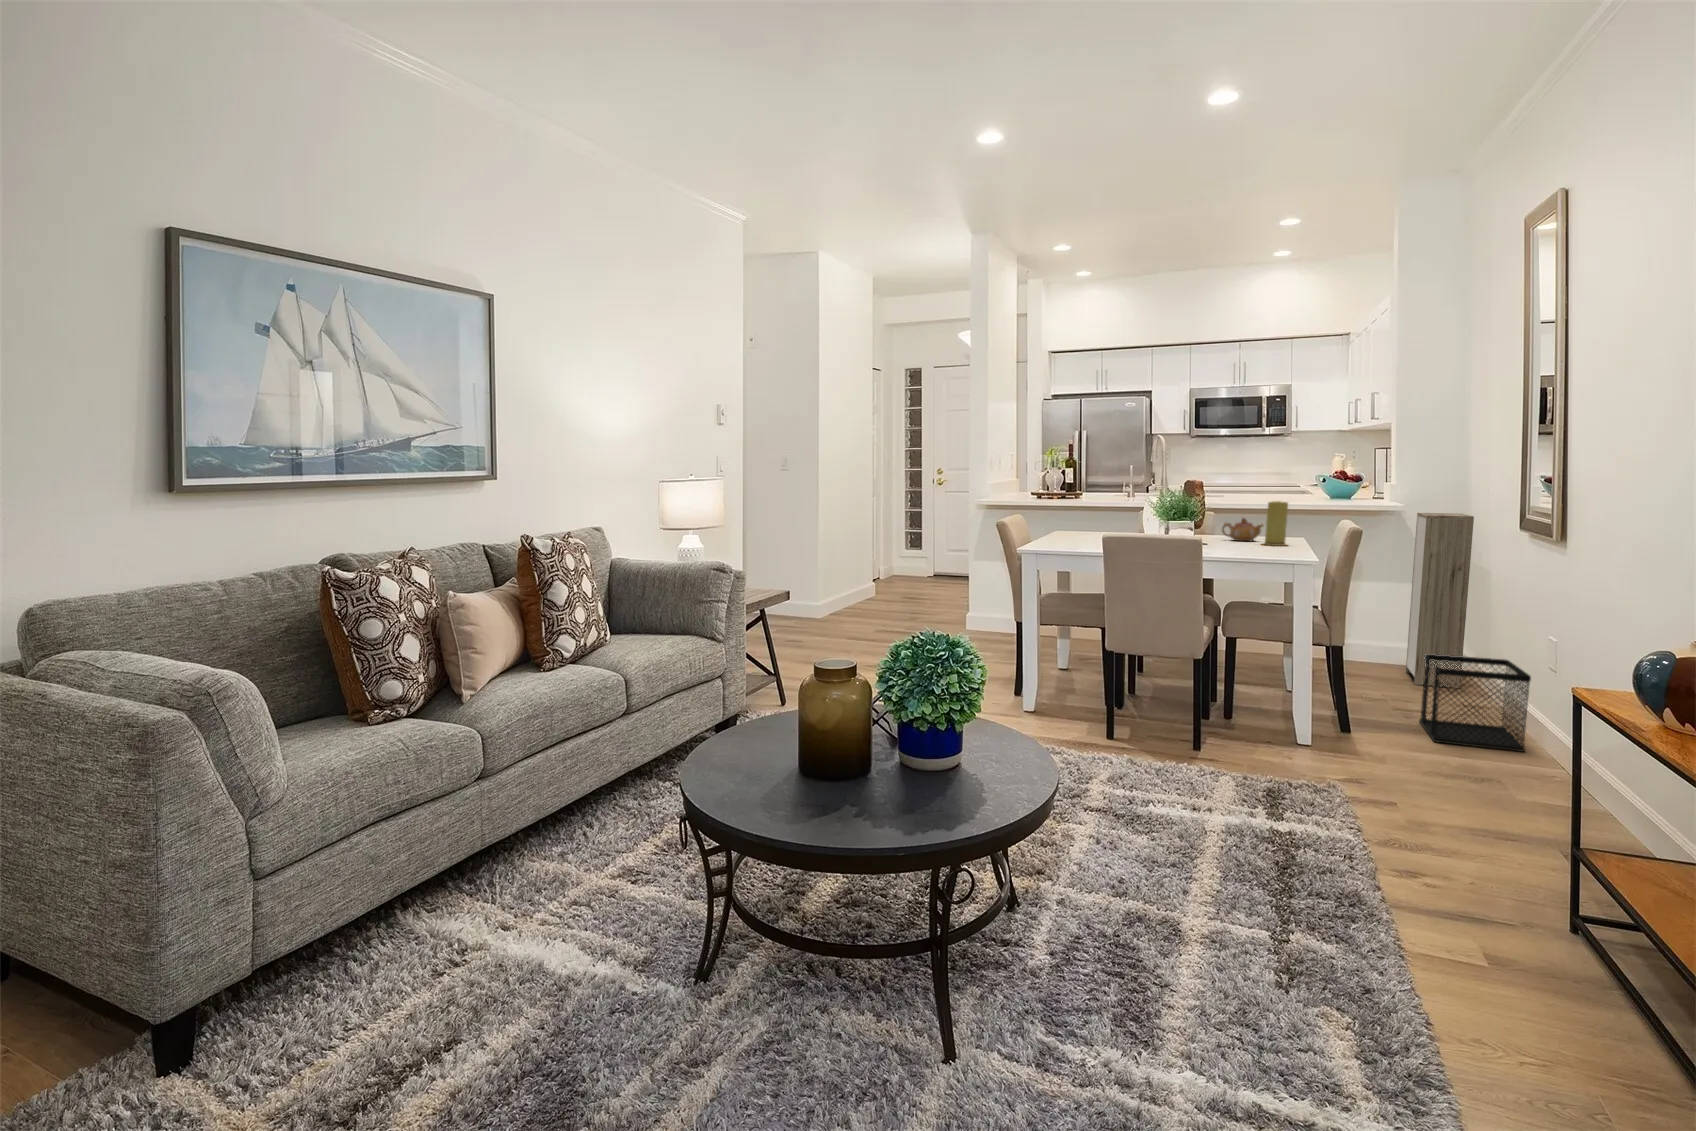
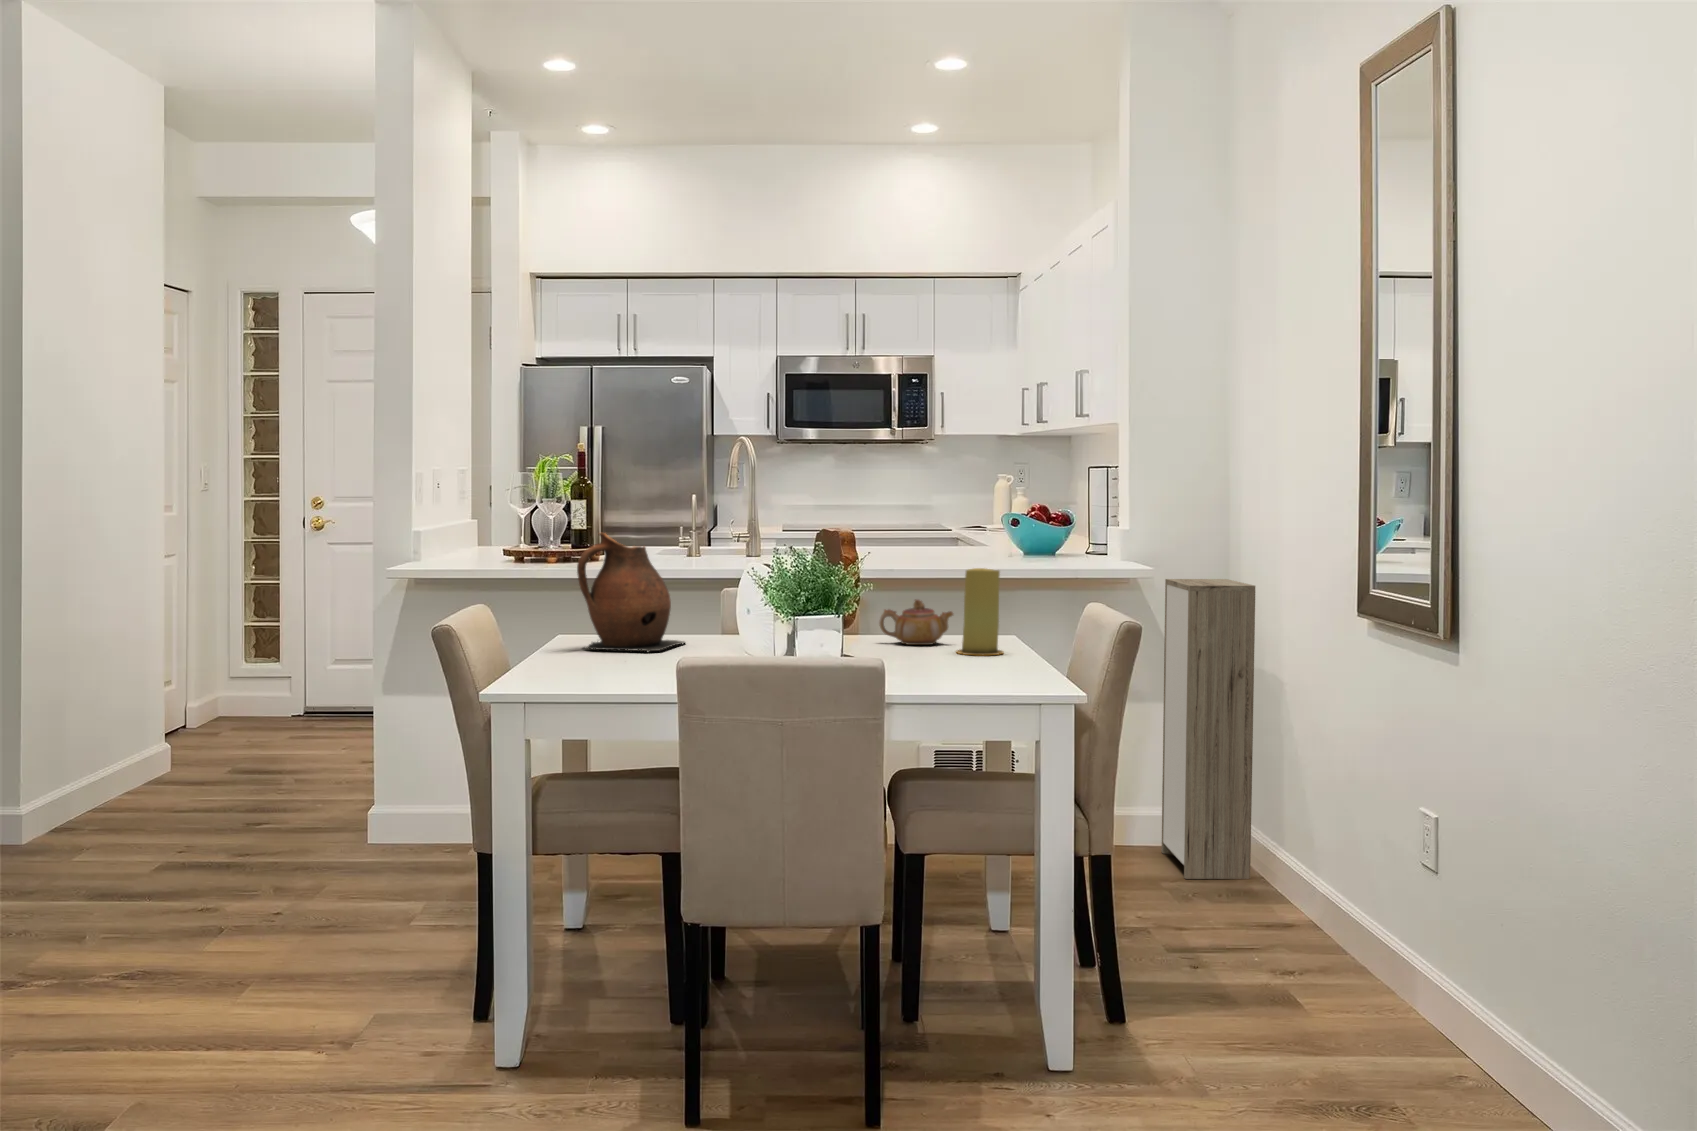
ceramic pitcher: none [1066,483,1118,539] -> present [577,533,685,653]
wastebasket: present [1419,654,1531,752] -> none [1232,843,1413,1019]

